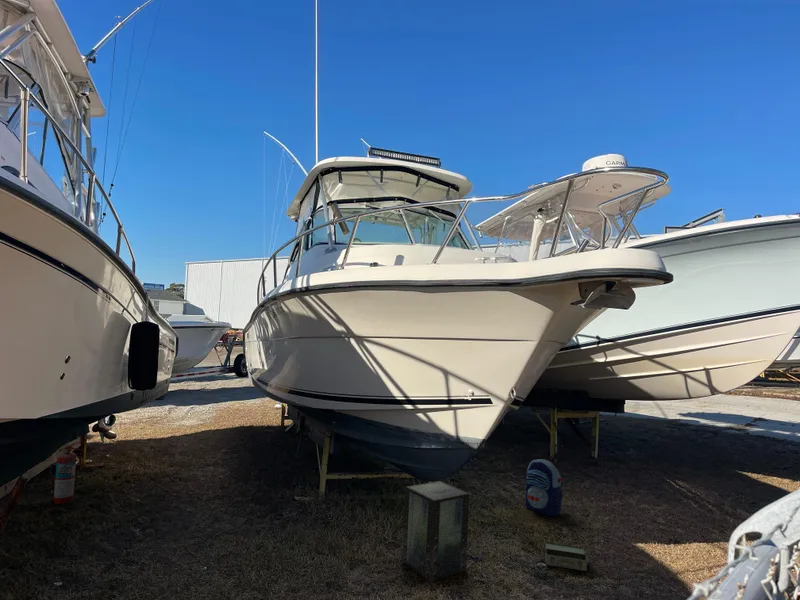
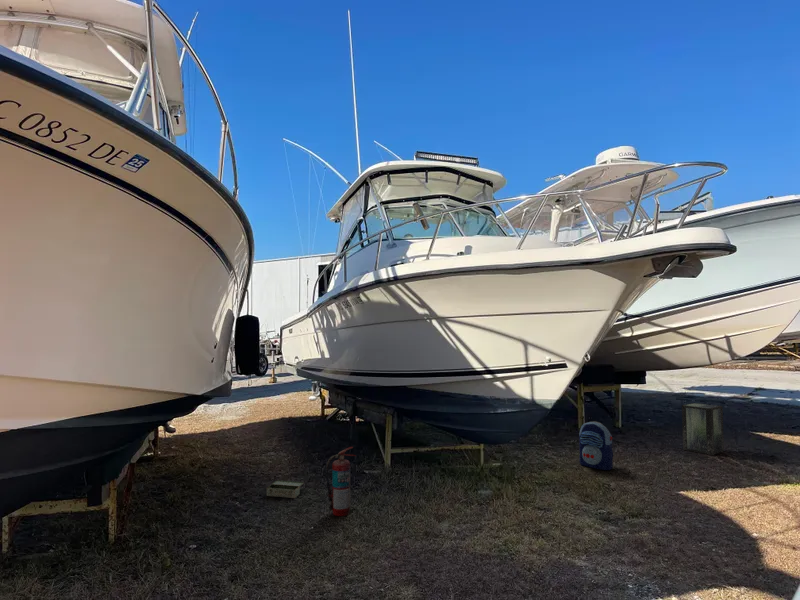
fire extinguisher: present [49,442,83,504] -> present [325,447,356,516]
storage box: present [402,481,469,582] -> present [682,403,724,455]
toolbox: present [545,542,587,571] -> present [267,480,304,498]

